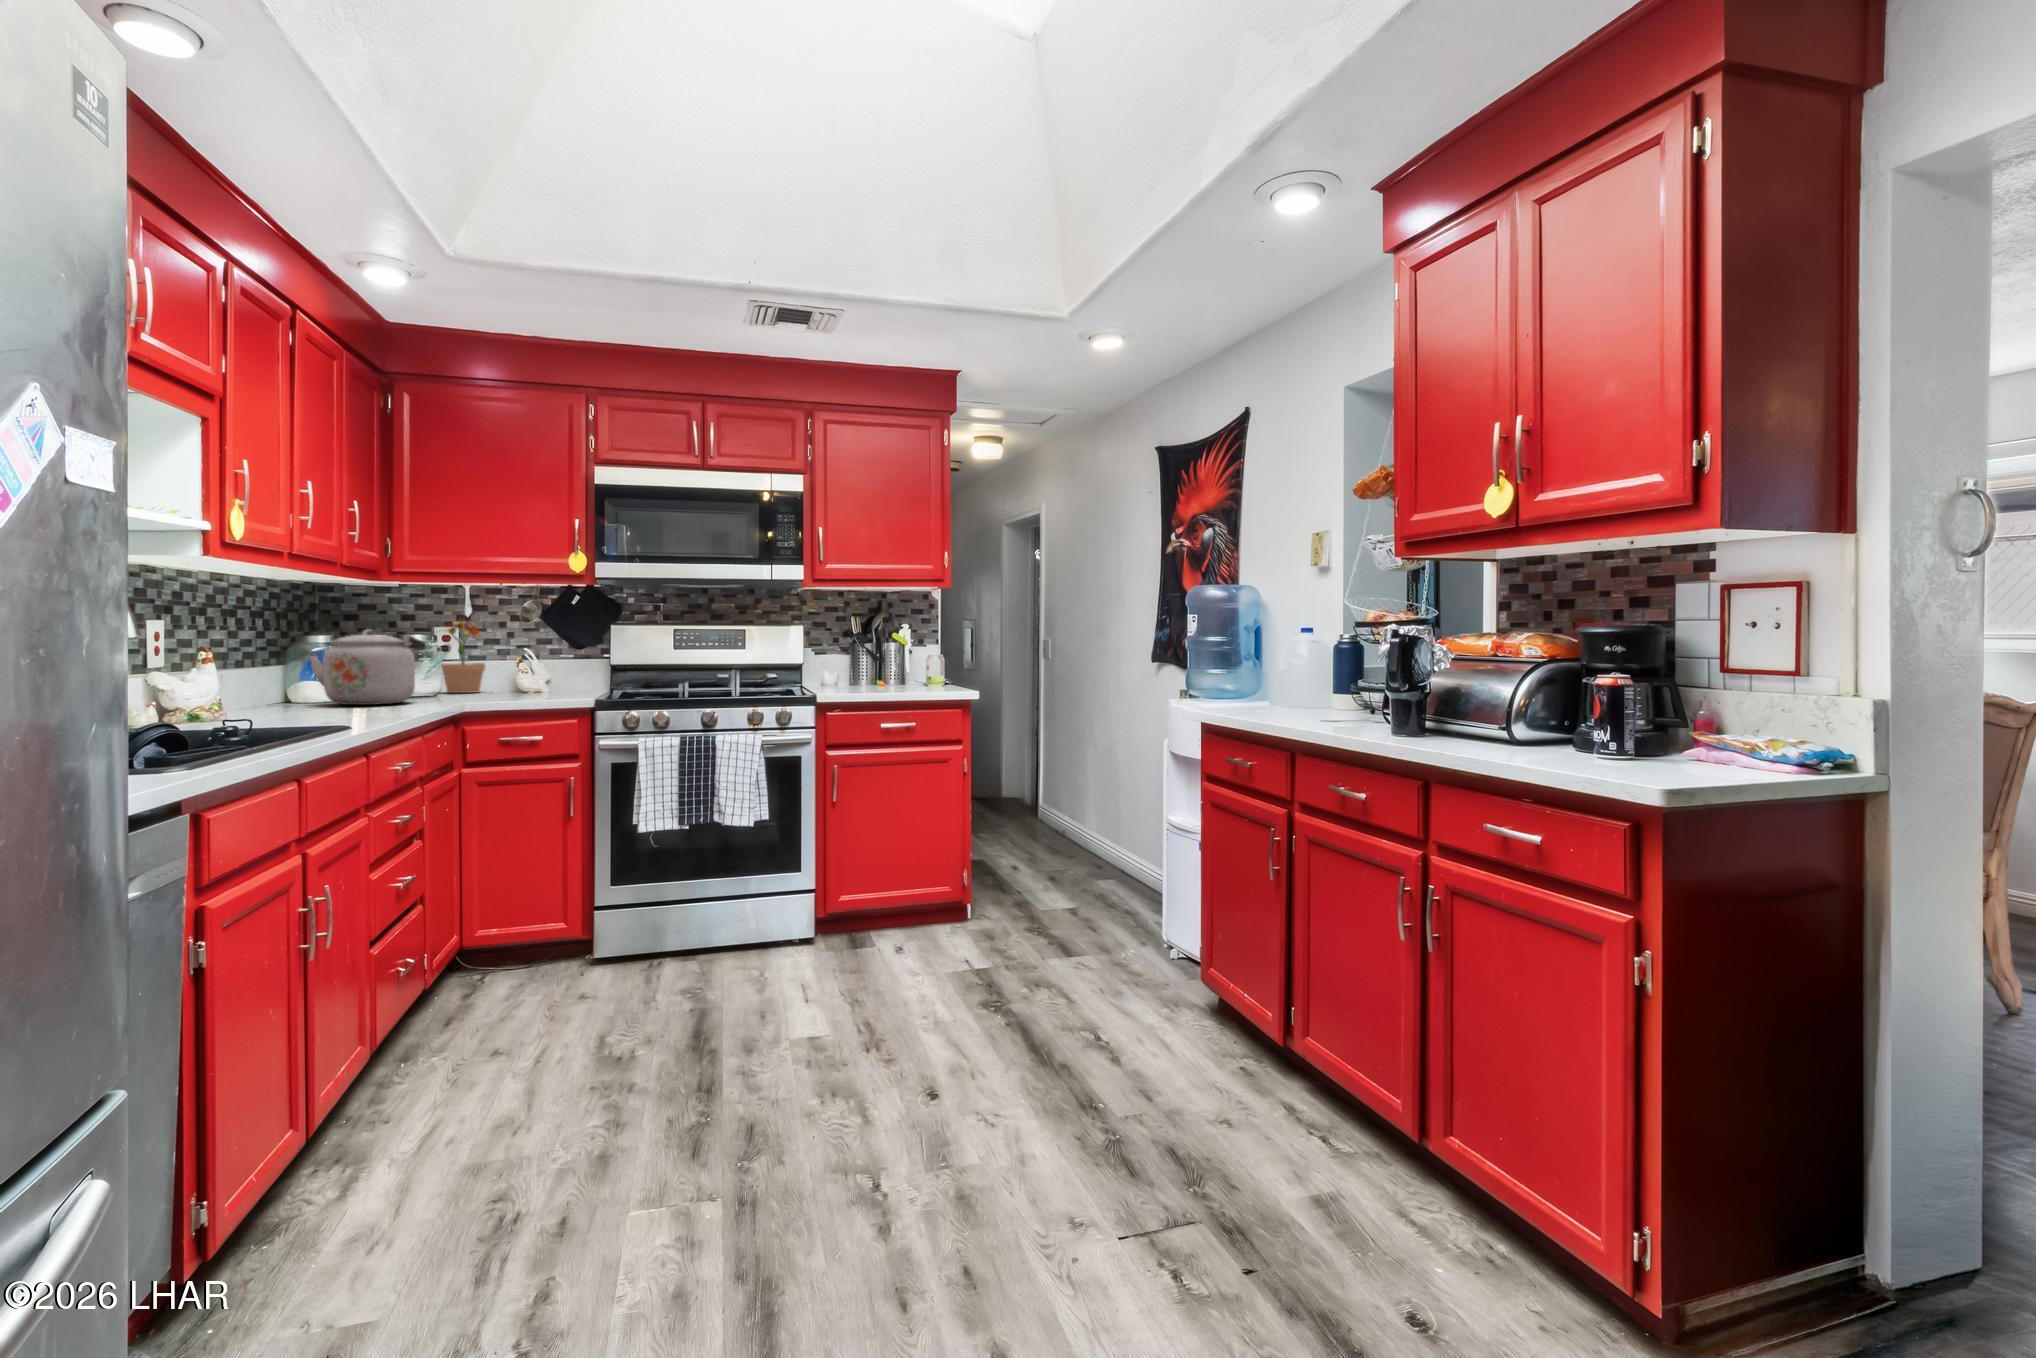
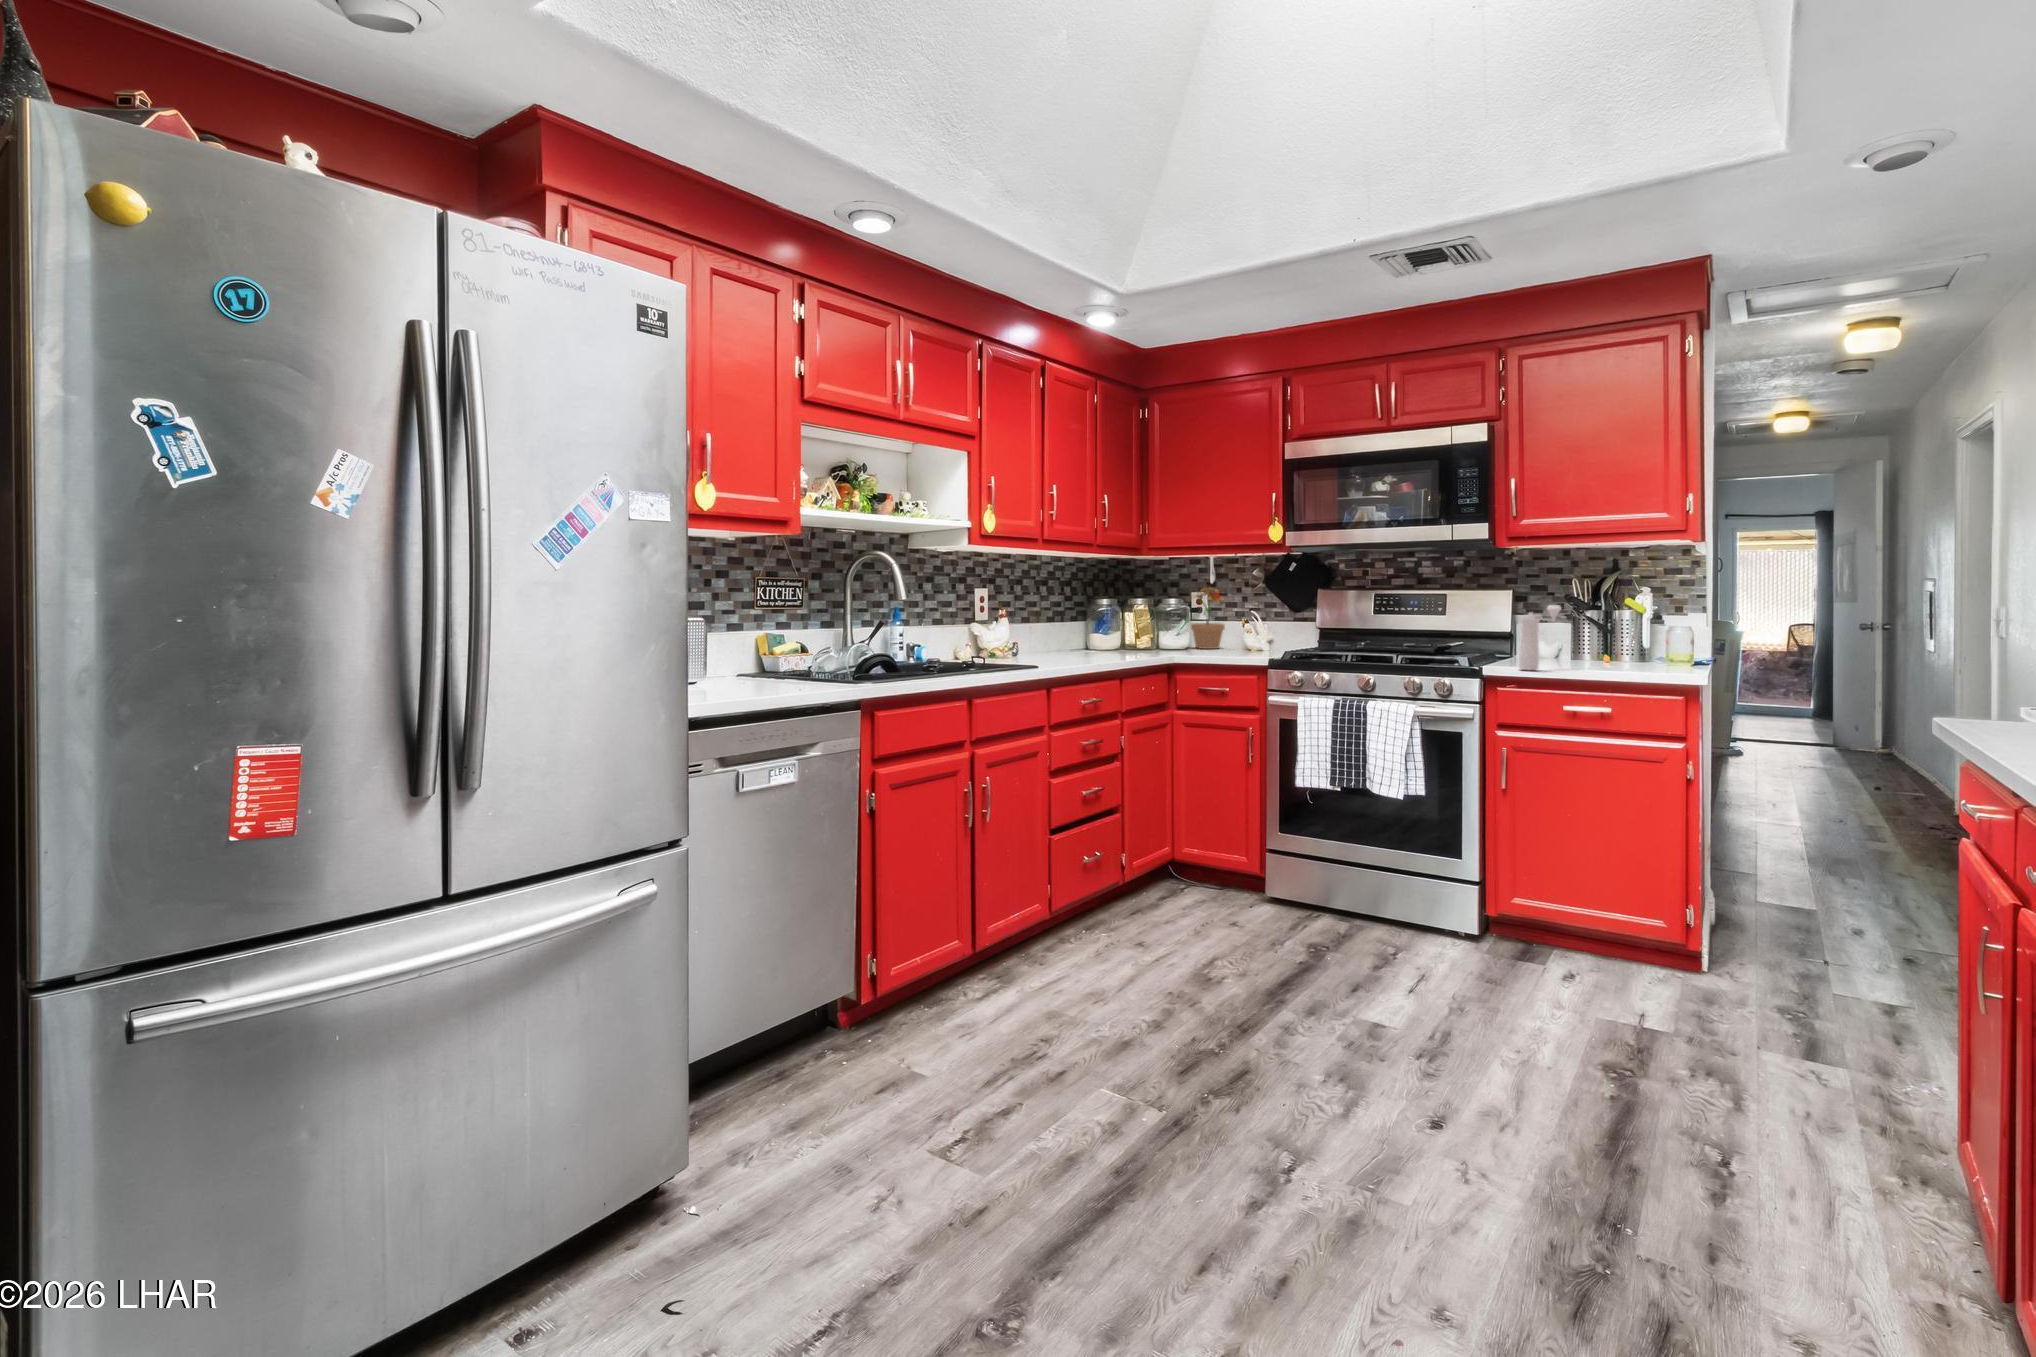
kettle: present [310,629,426,705] -> none [1088,597,1161,655]
pepper mill: none [834,639,859,696] -> present [1519,605,1561,670]

